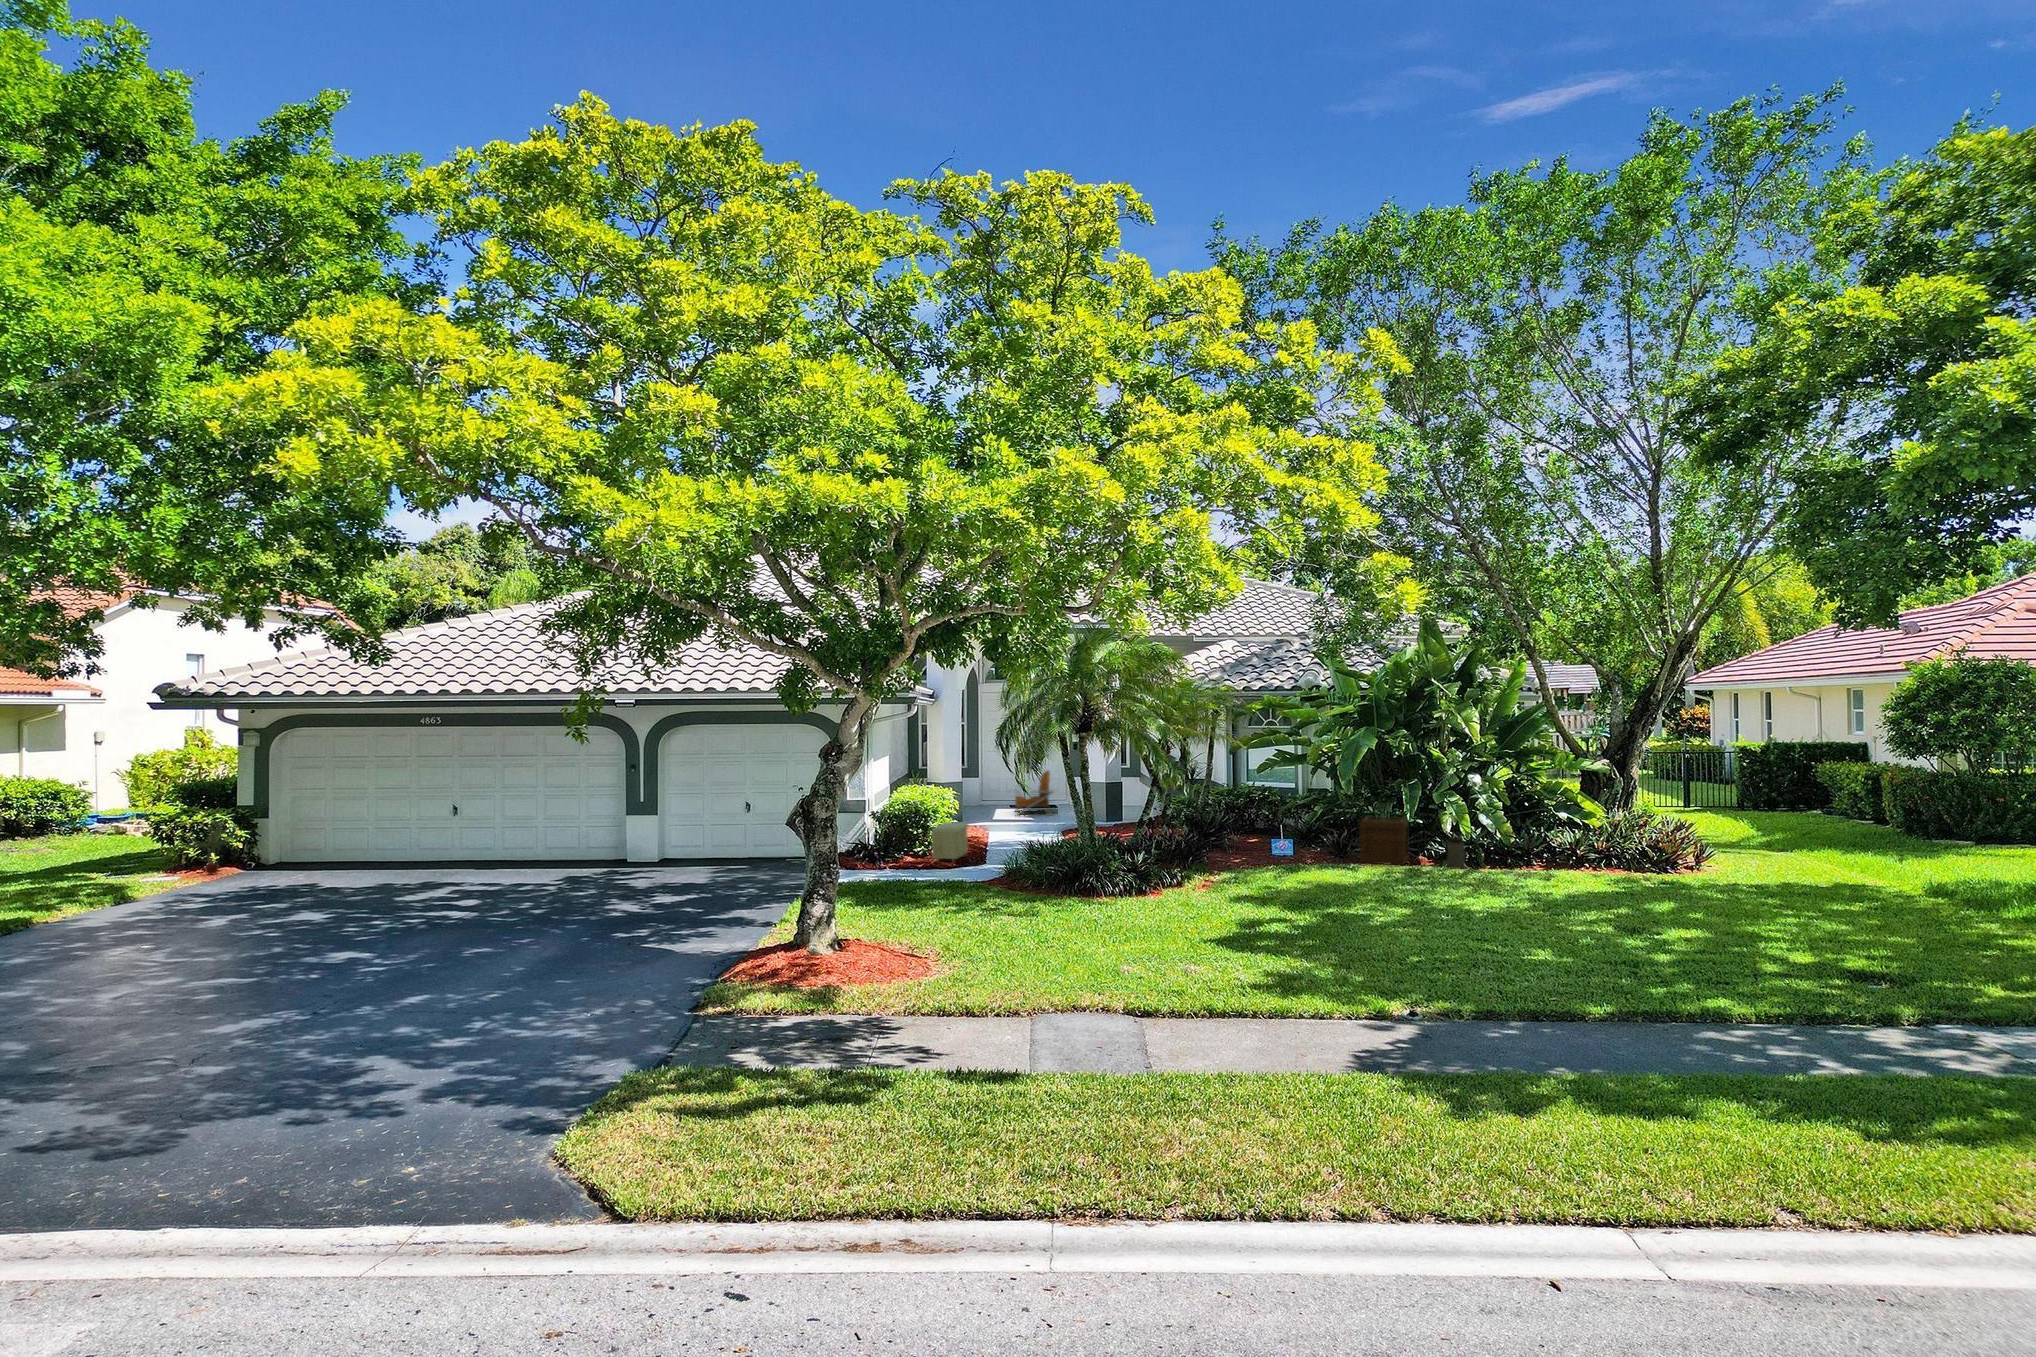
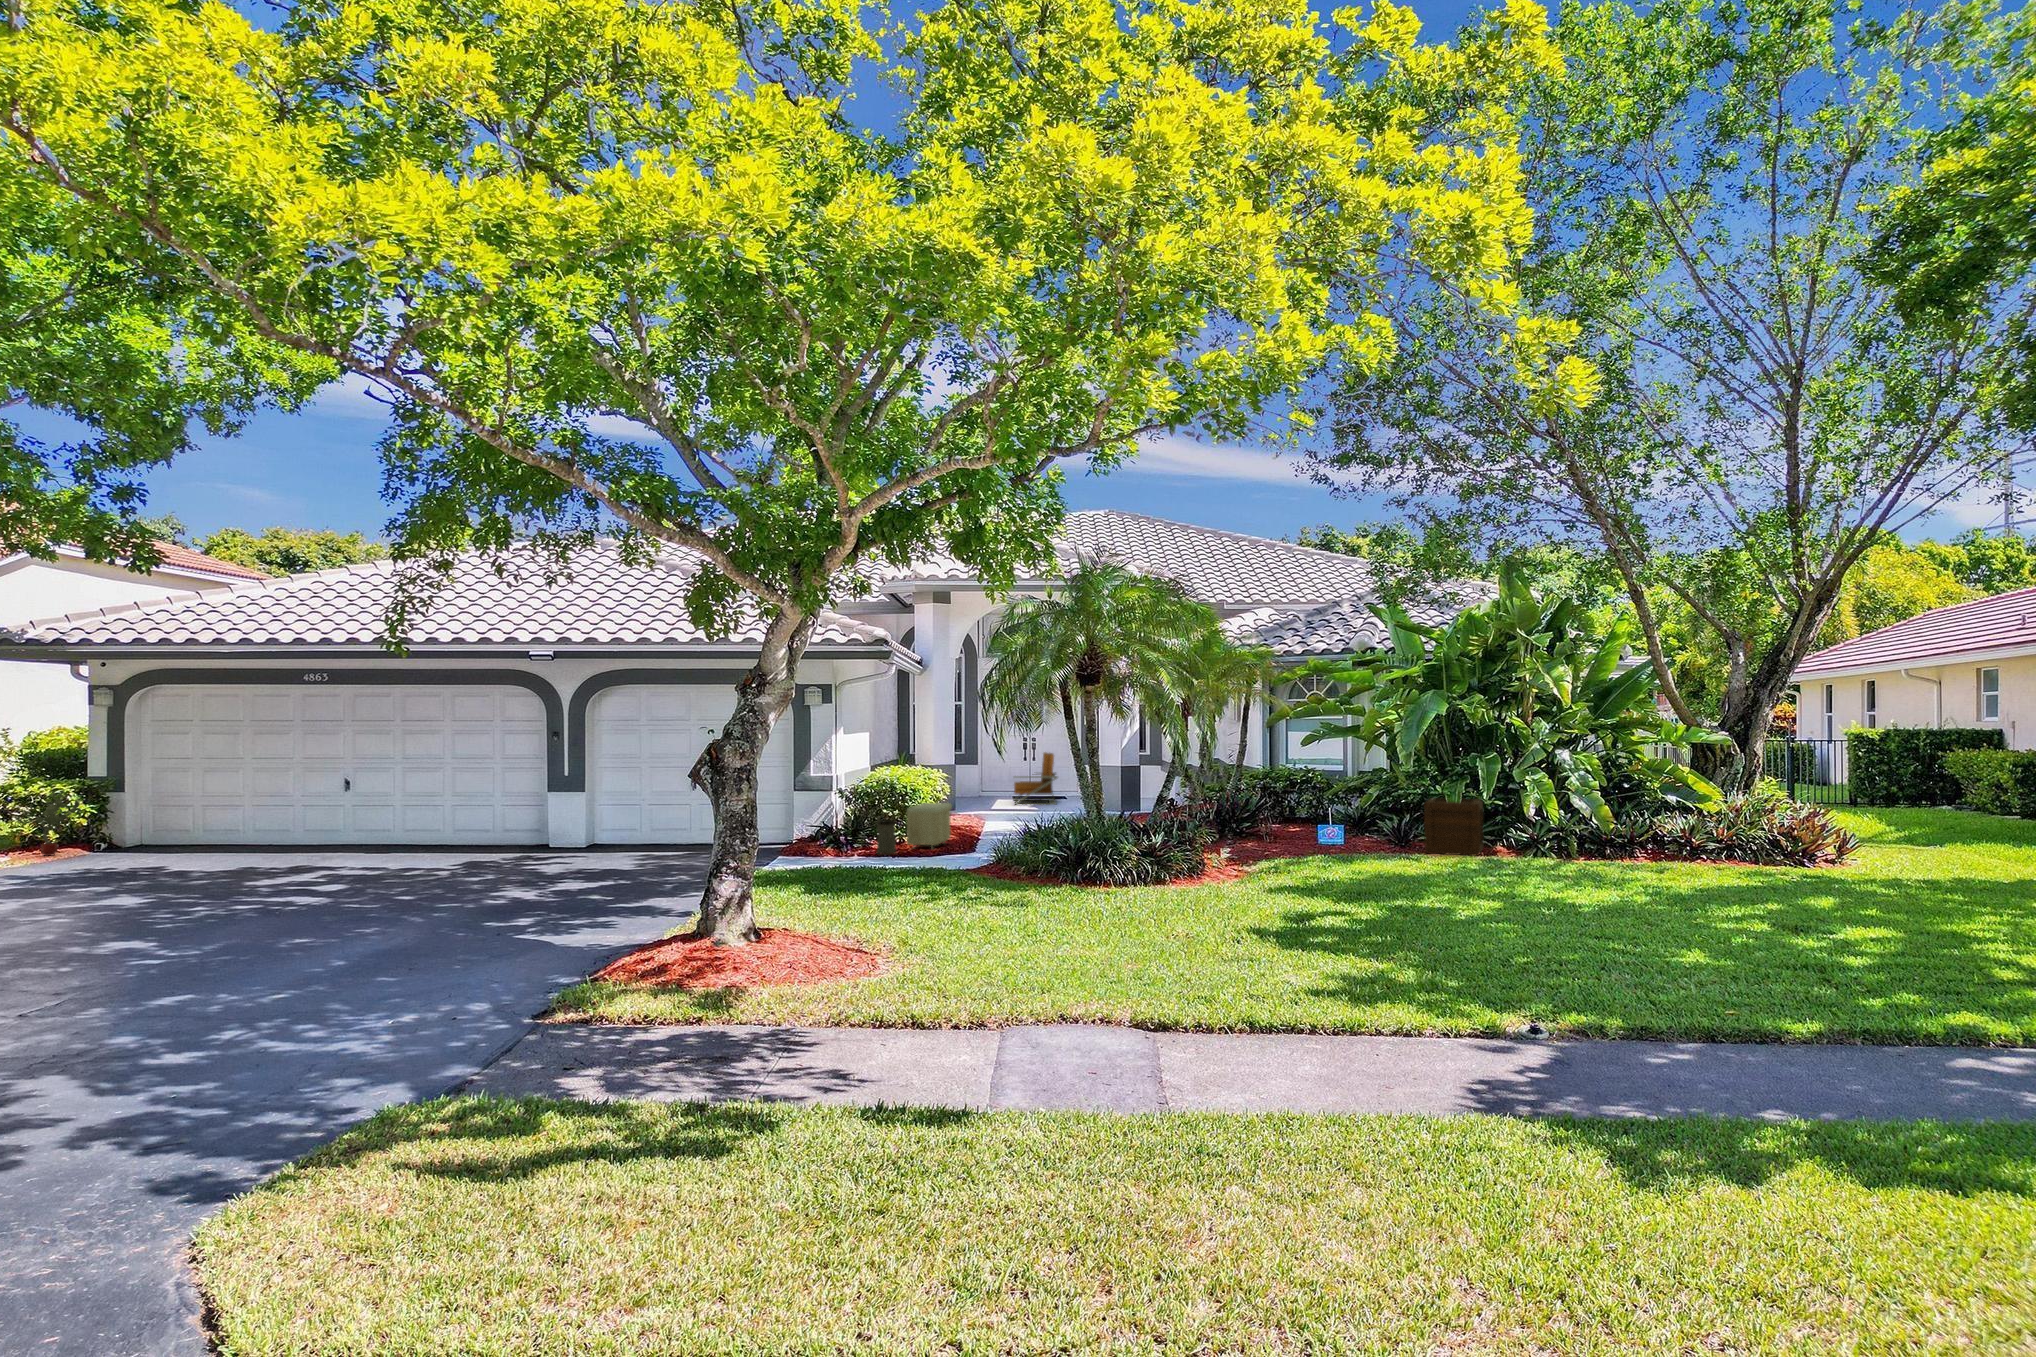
watering can: present [1447,834,1465,869] -> present [877,813,896,855]

